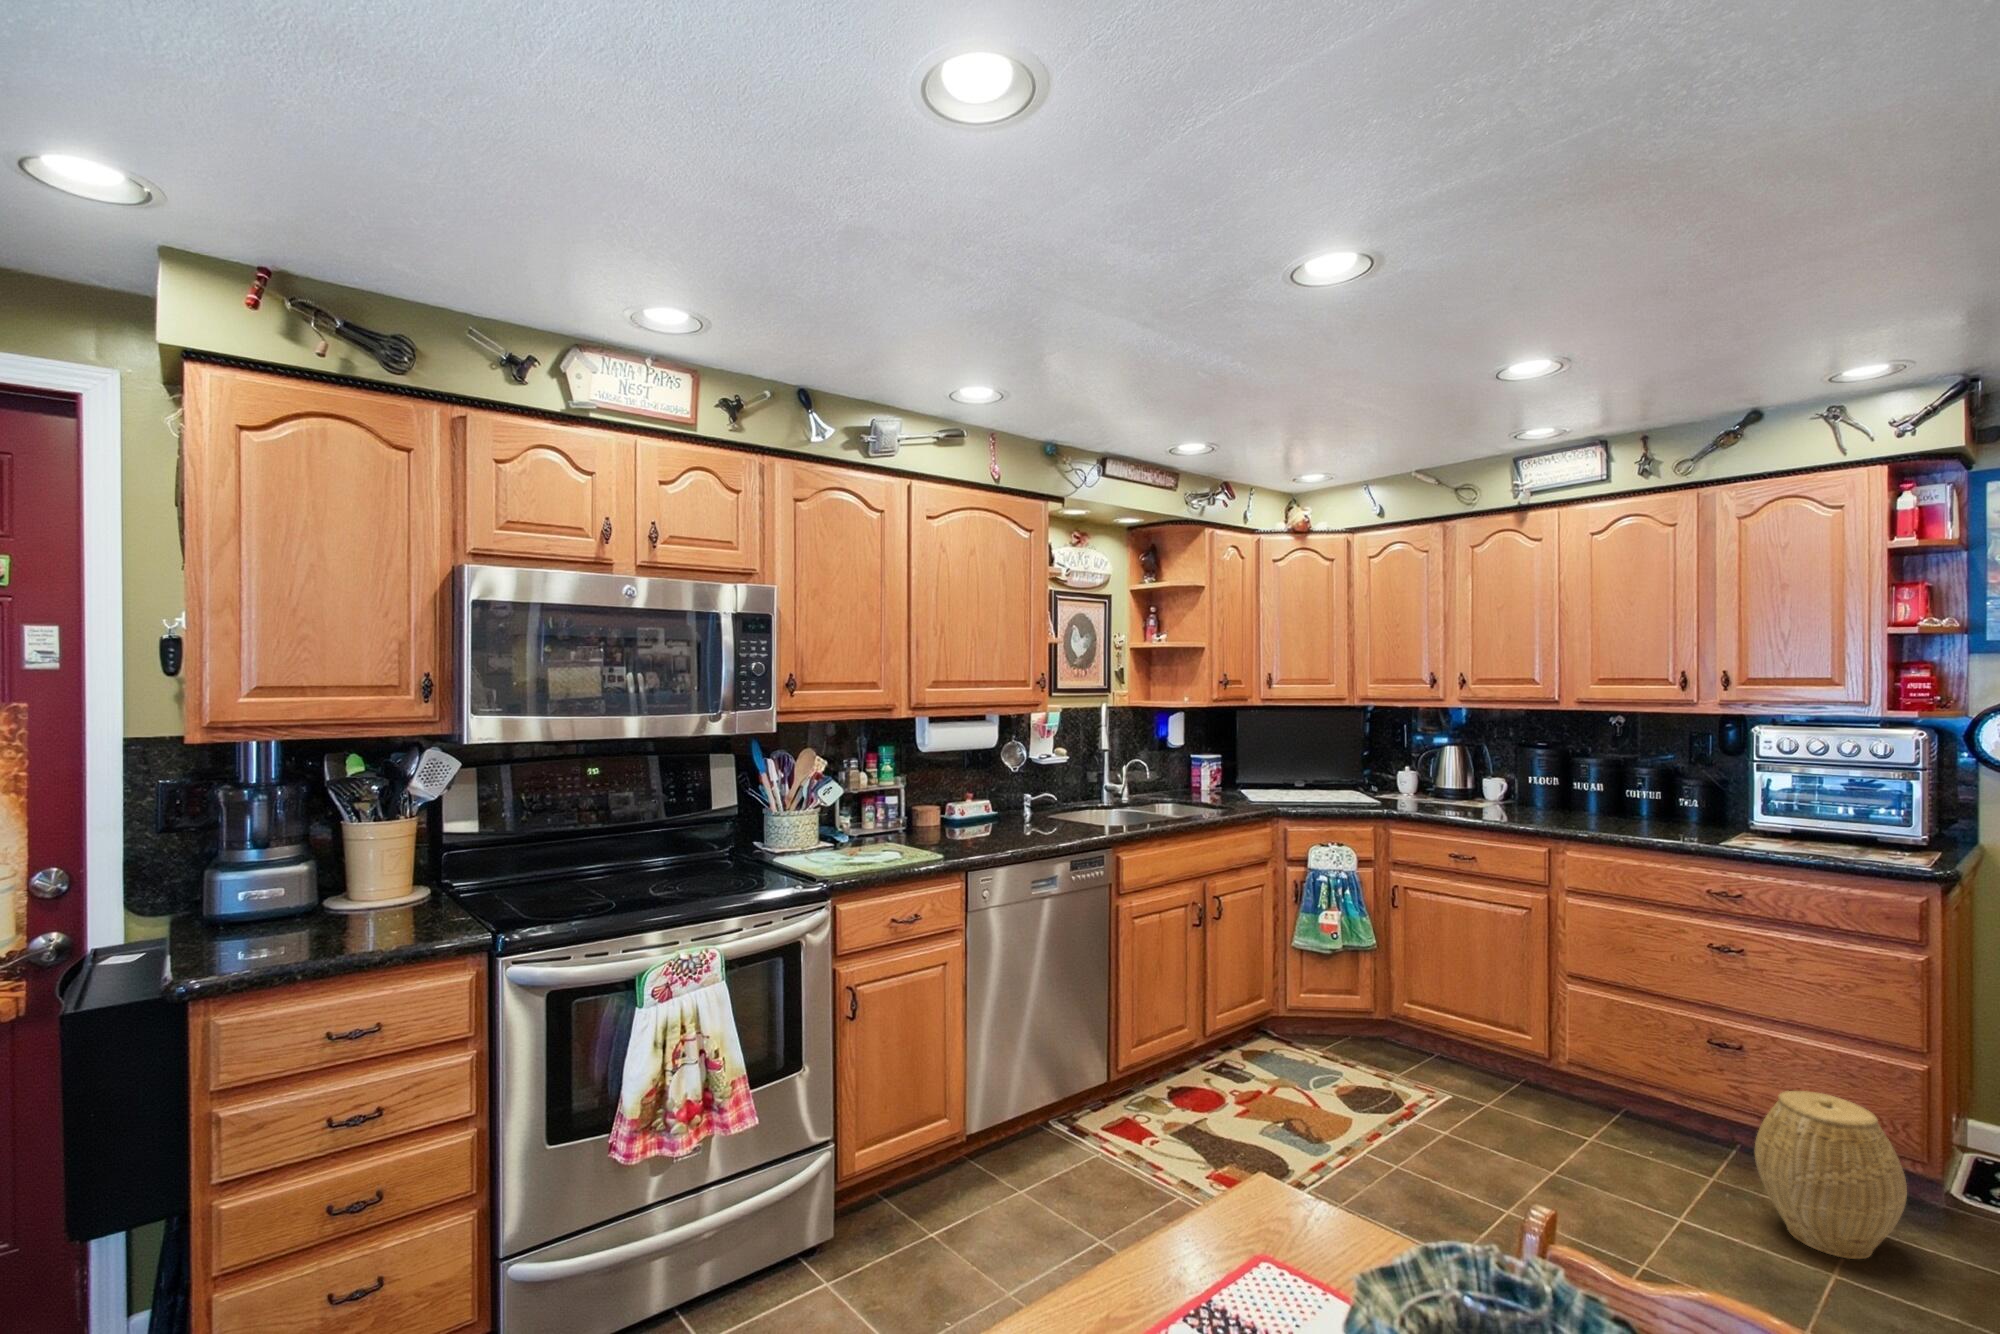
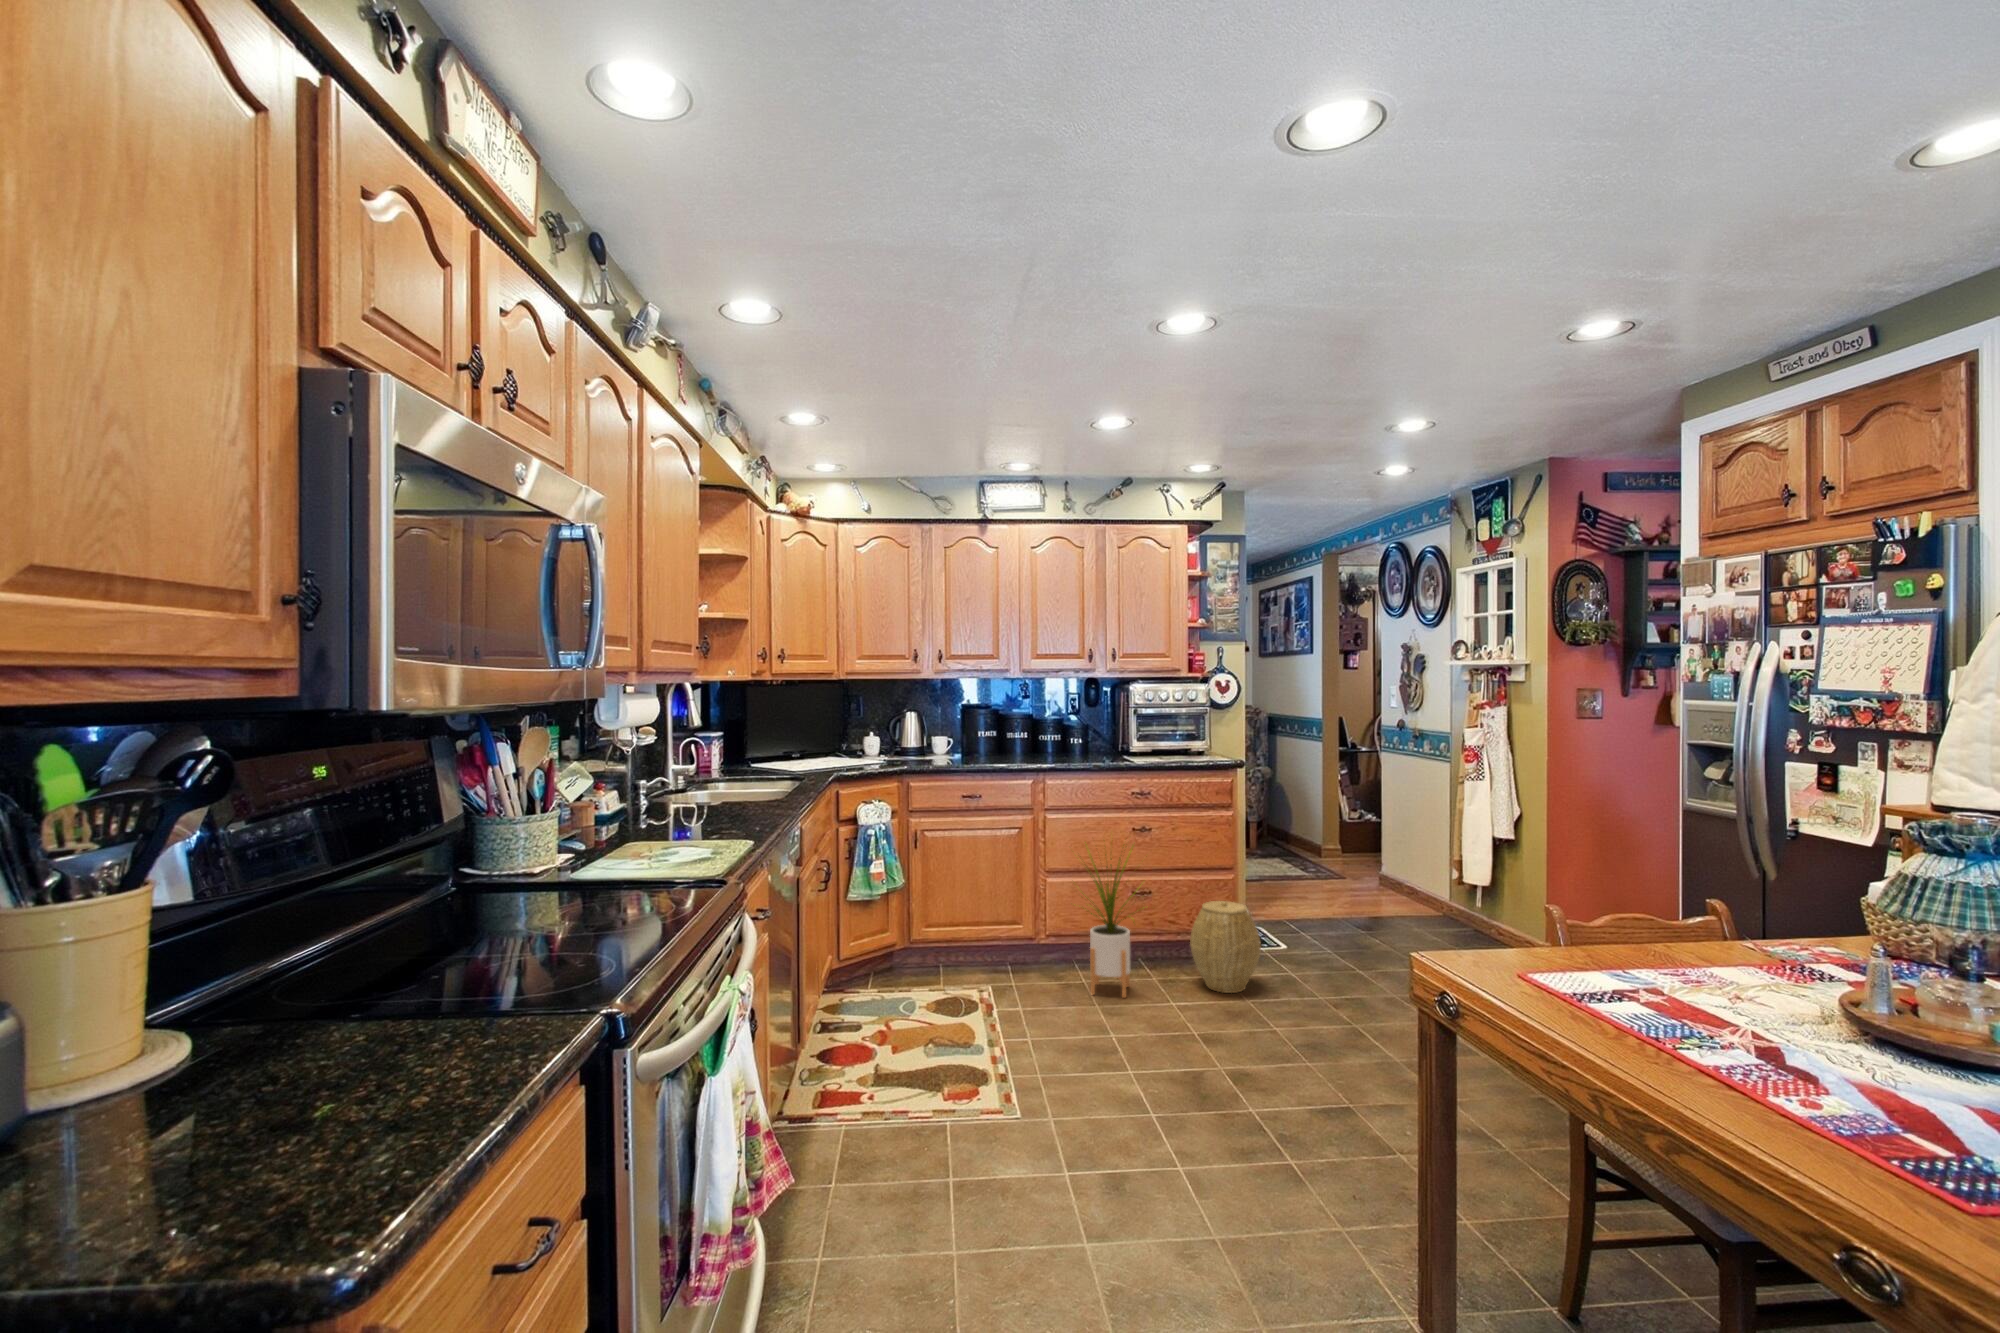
house plant: none [1537,934,1680,1179] -> present [1077,842,1132,998]

